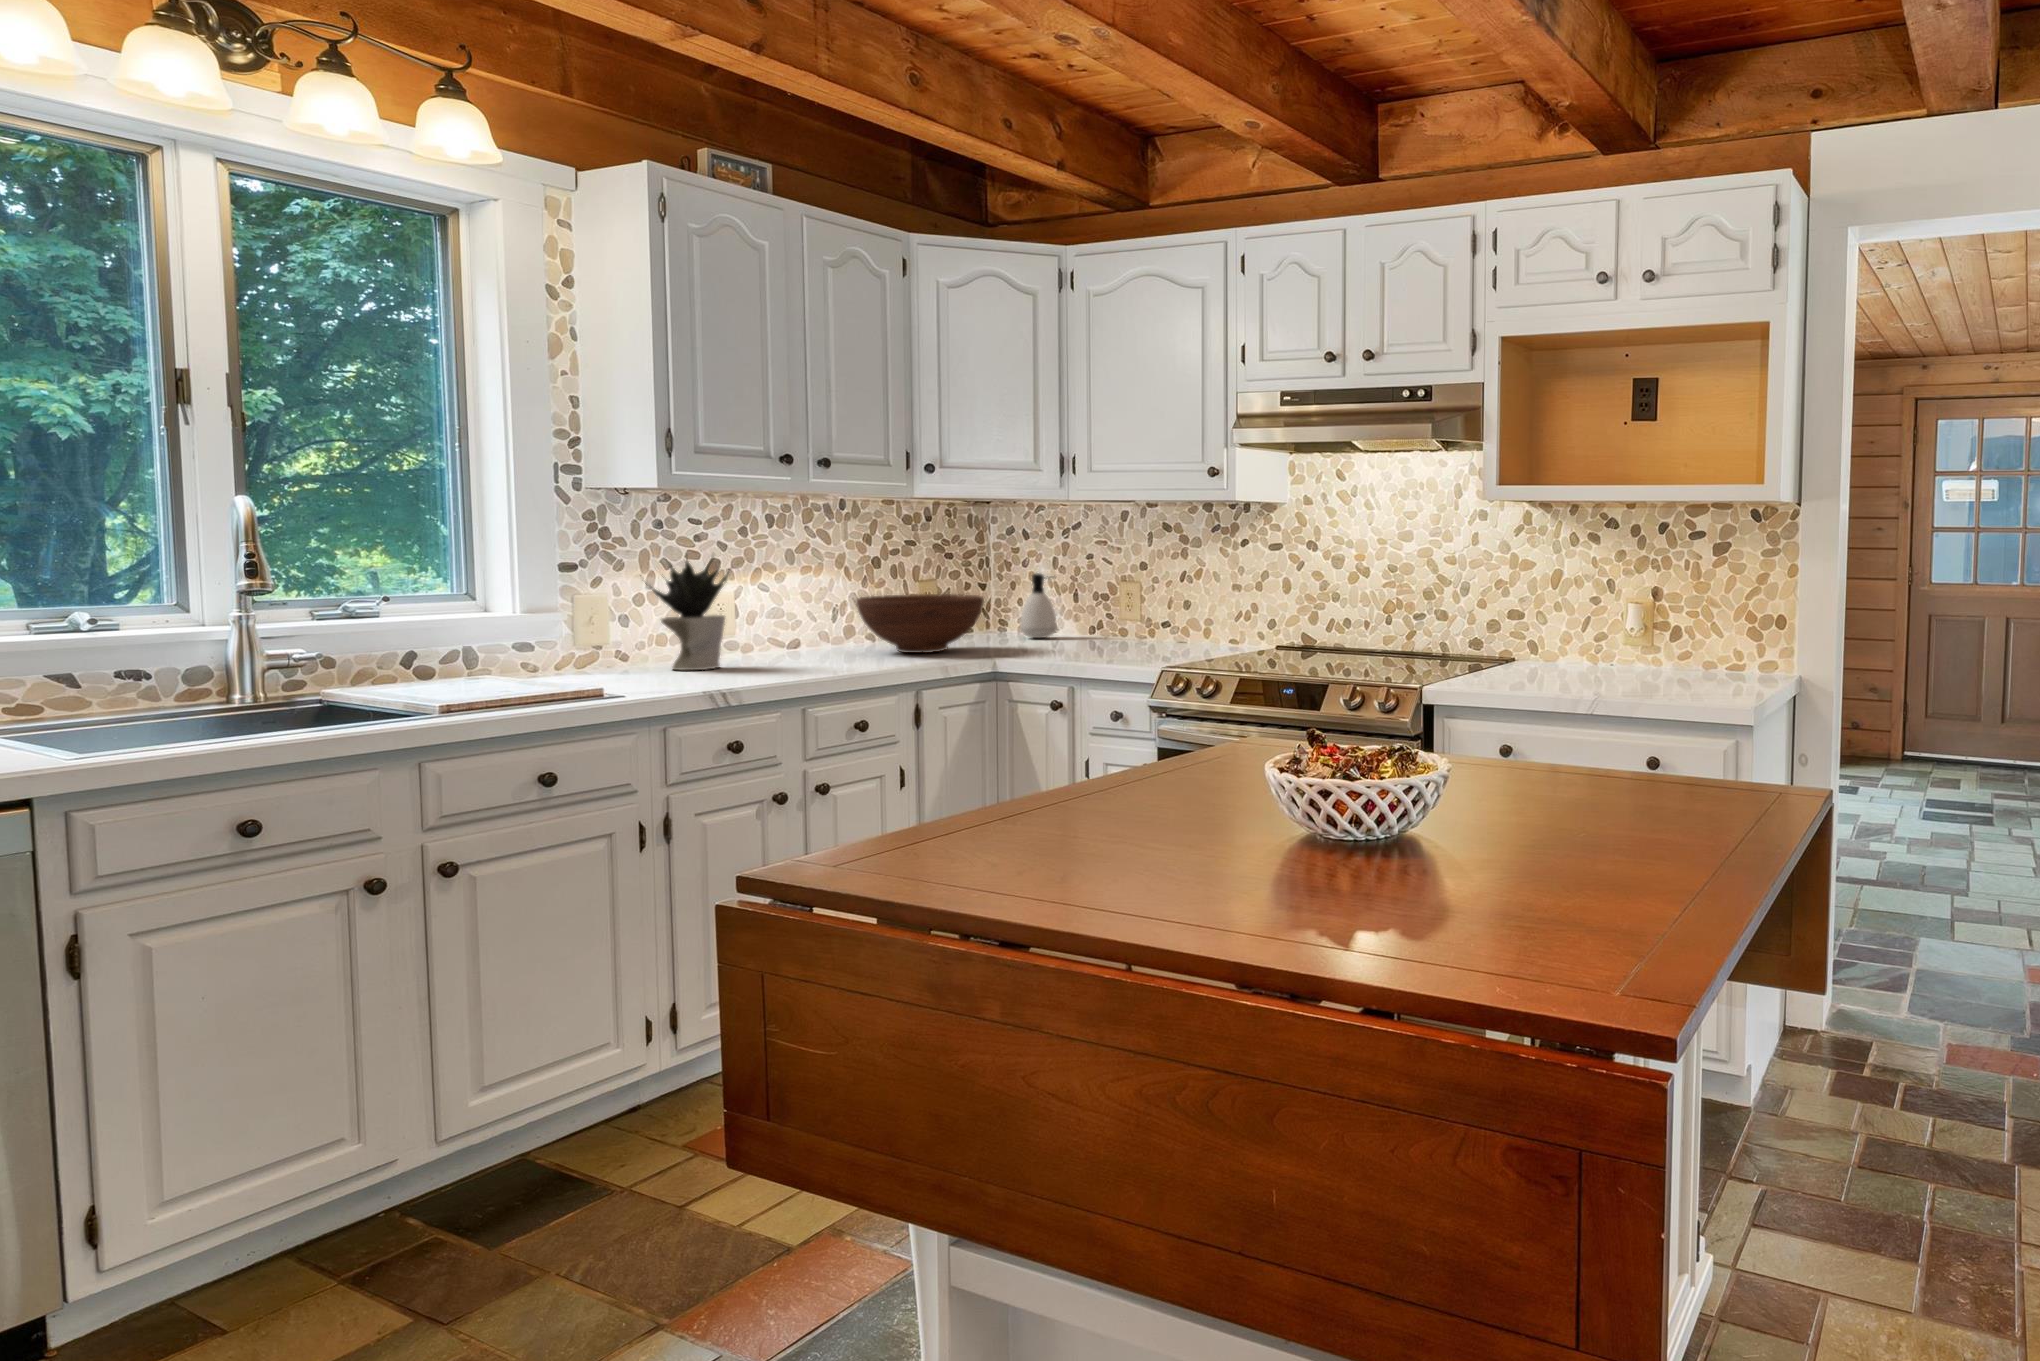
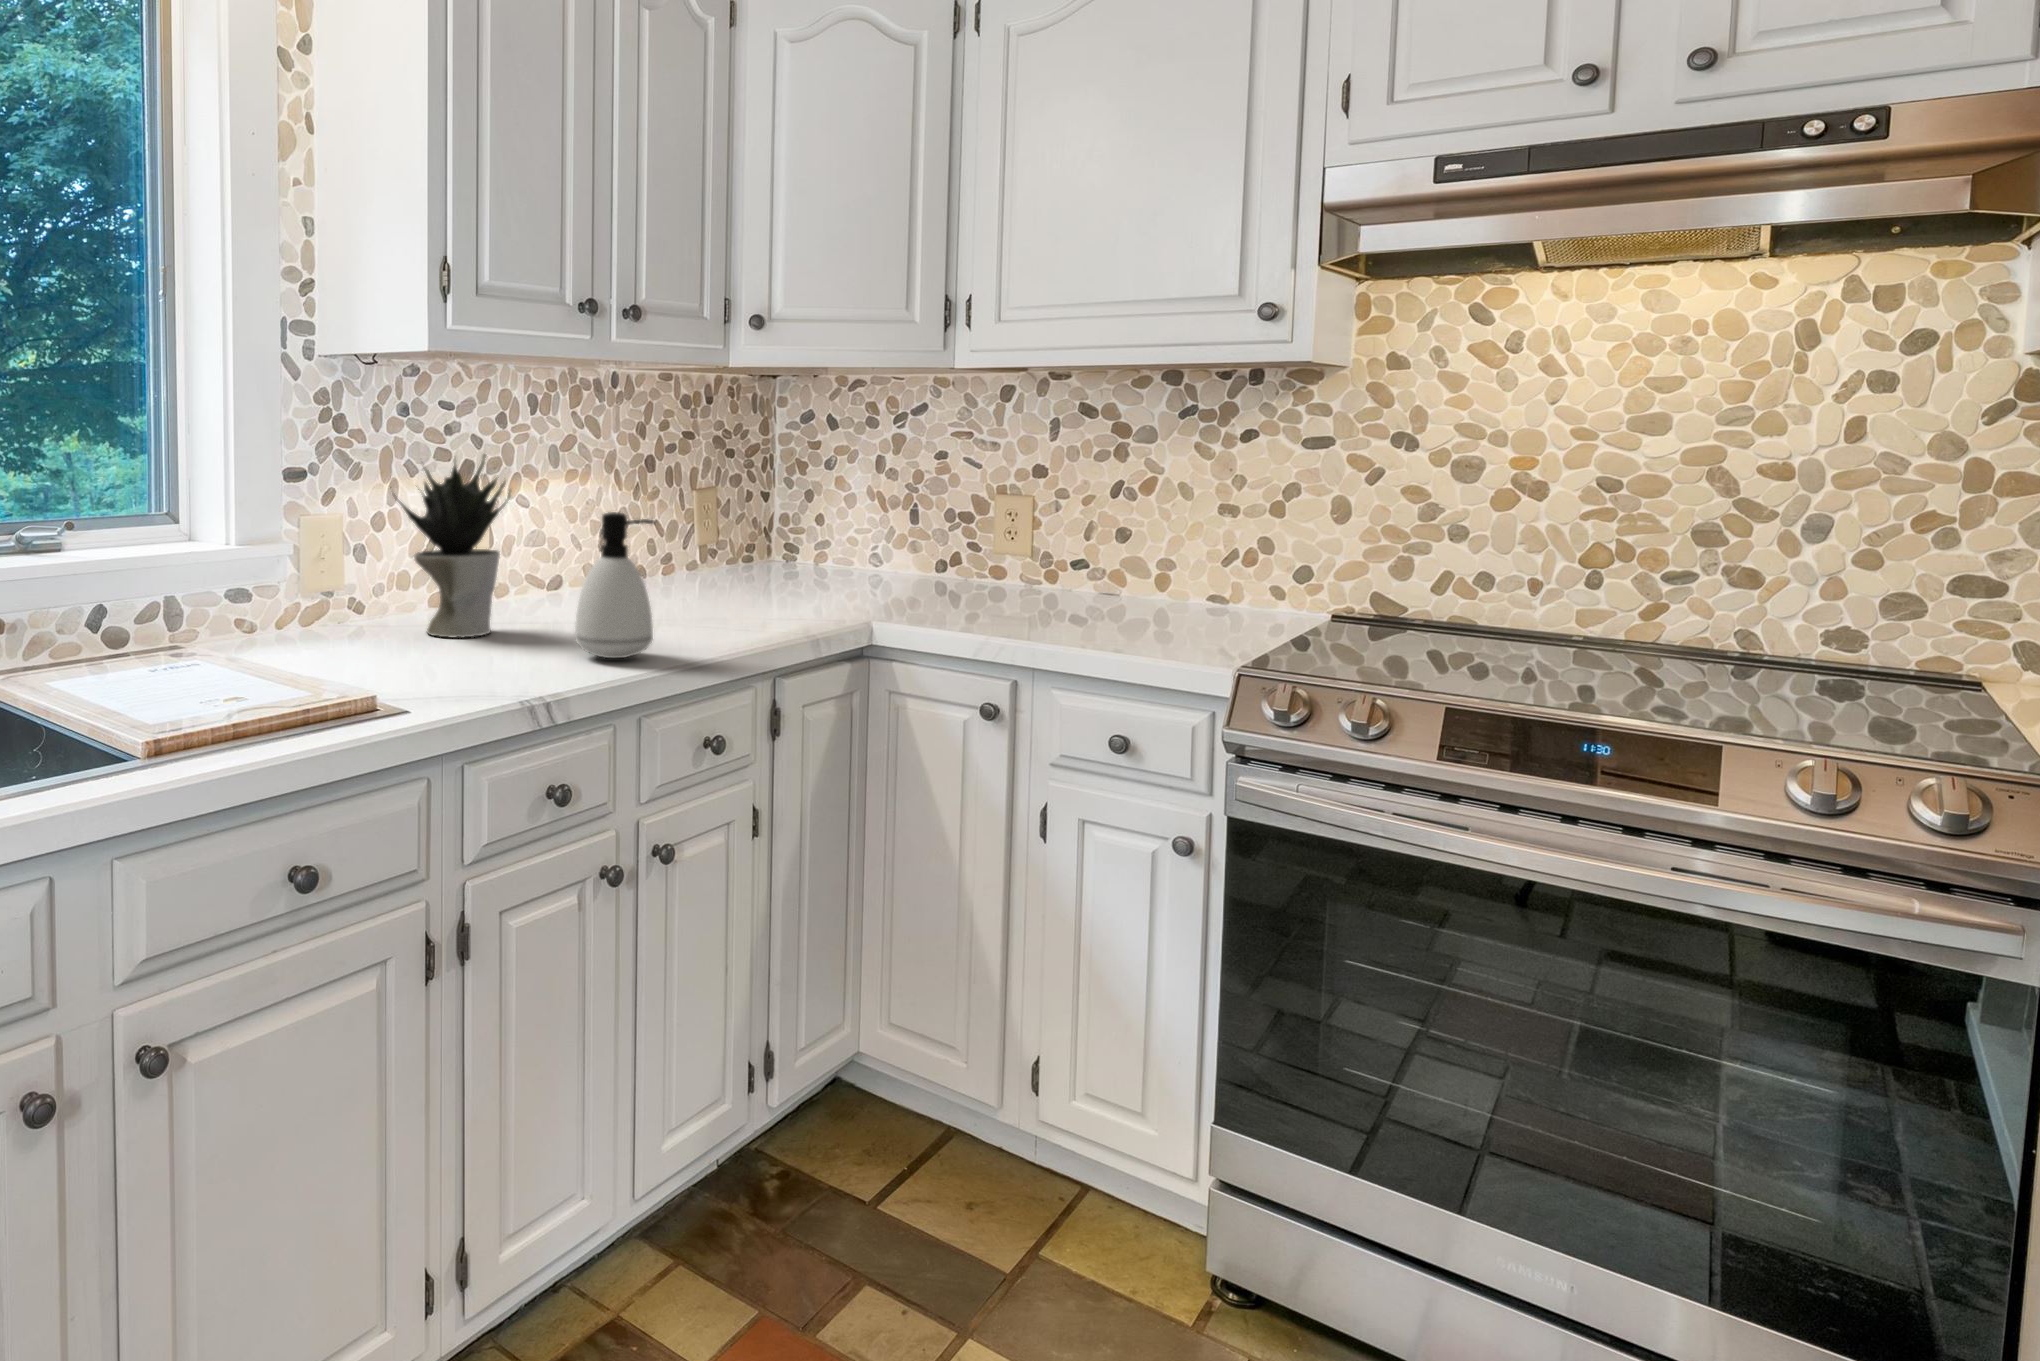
soap dispenser: present [1020,573,1057,638] -> present [575,512,654,658]
fruit bowl: present [856,594,984,653] -> none [654,513,837,608]

